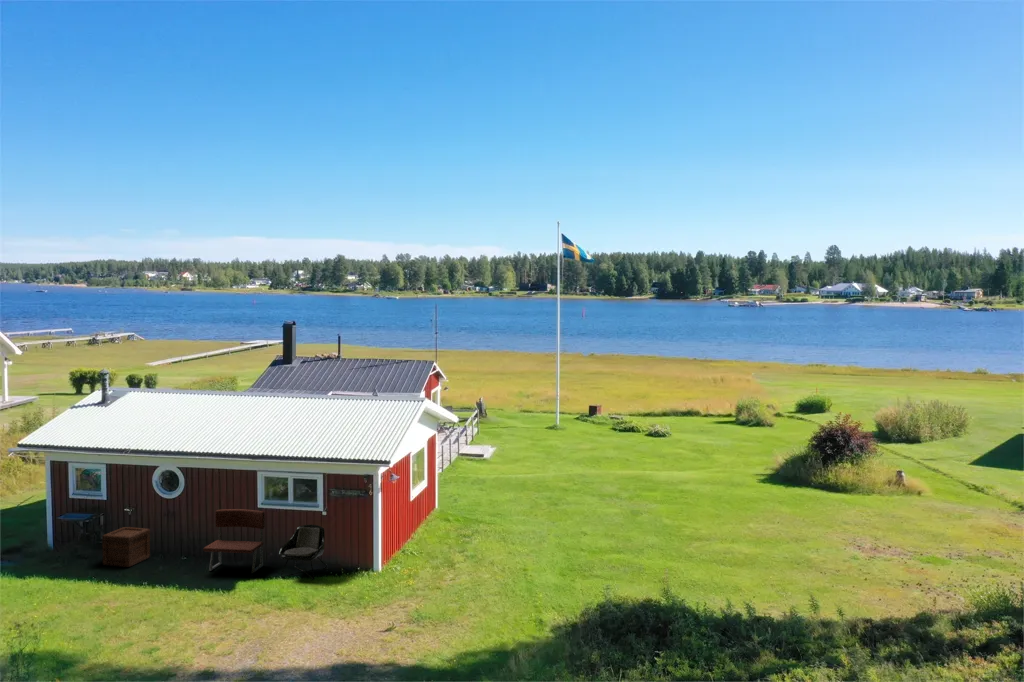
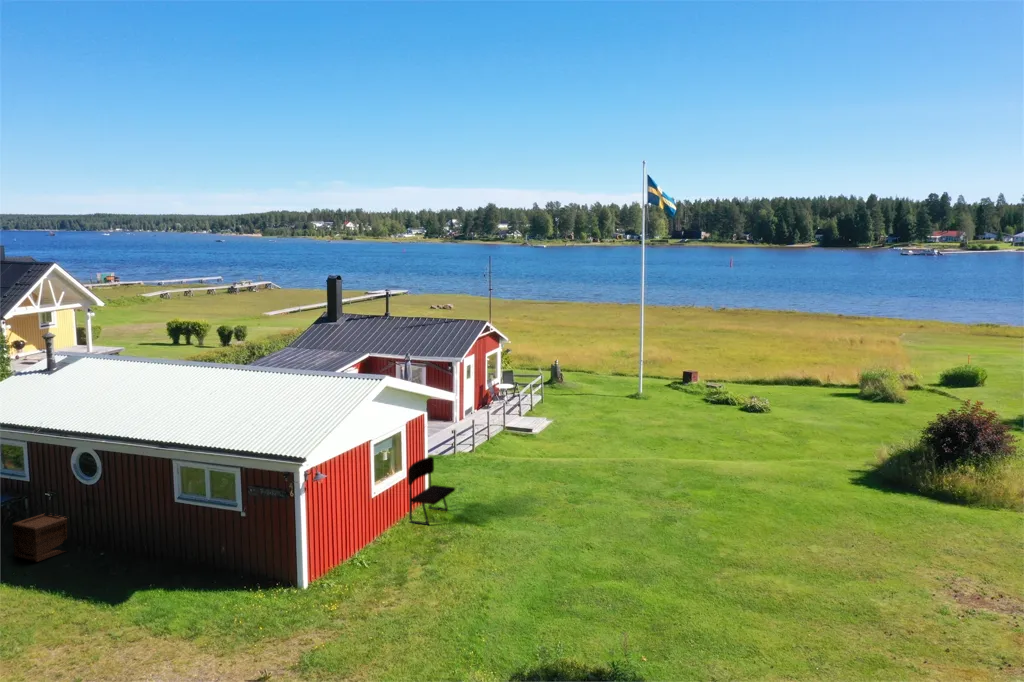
bench: present [203,509,265,573] -> present [408,457,455,525]
lounge chair: present [279,524,327,580] -> none [177,528,244,600]

